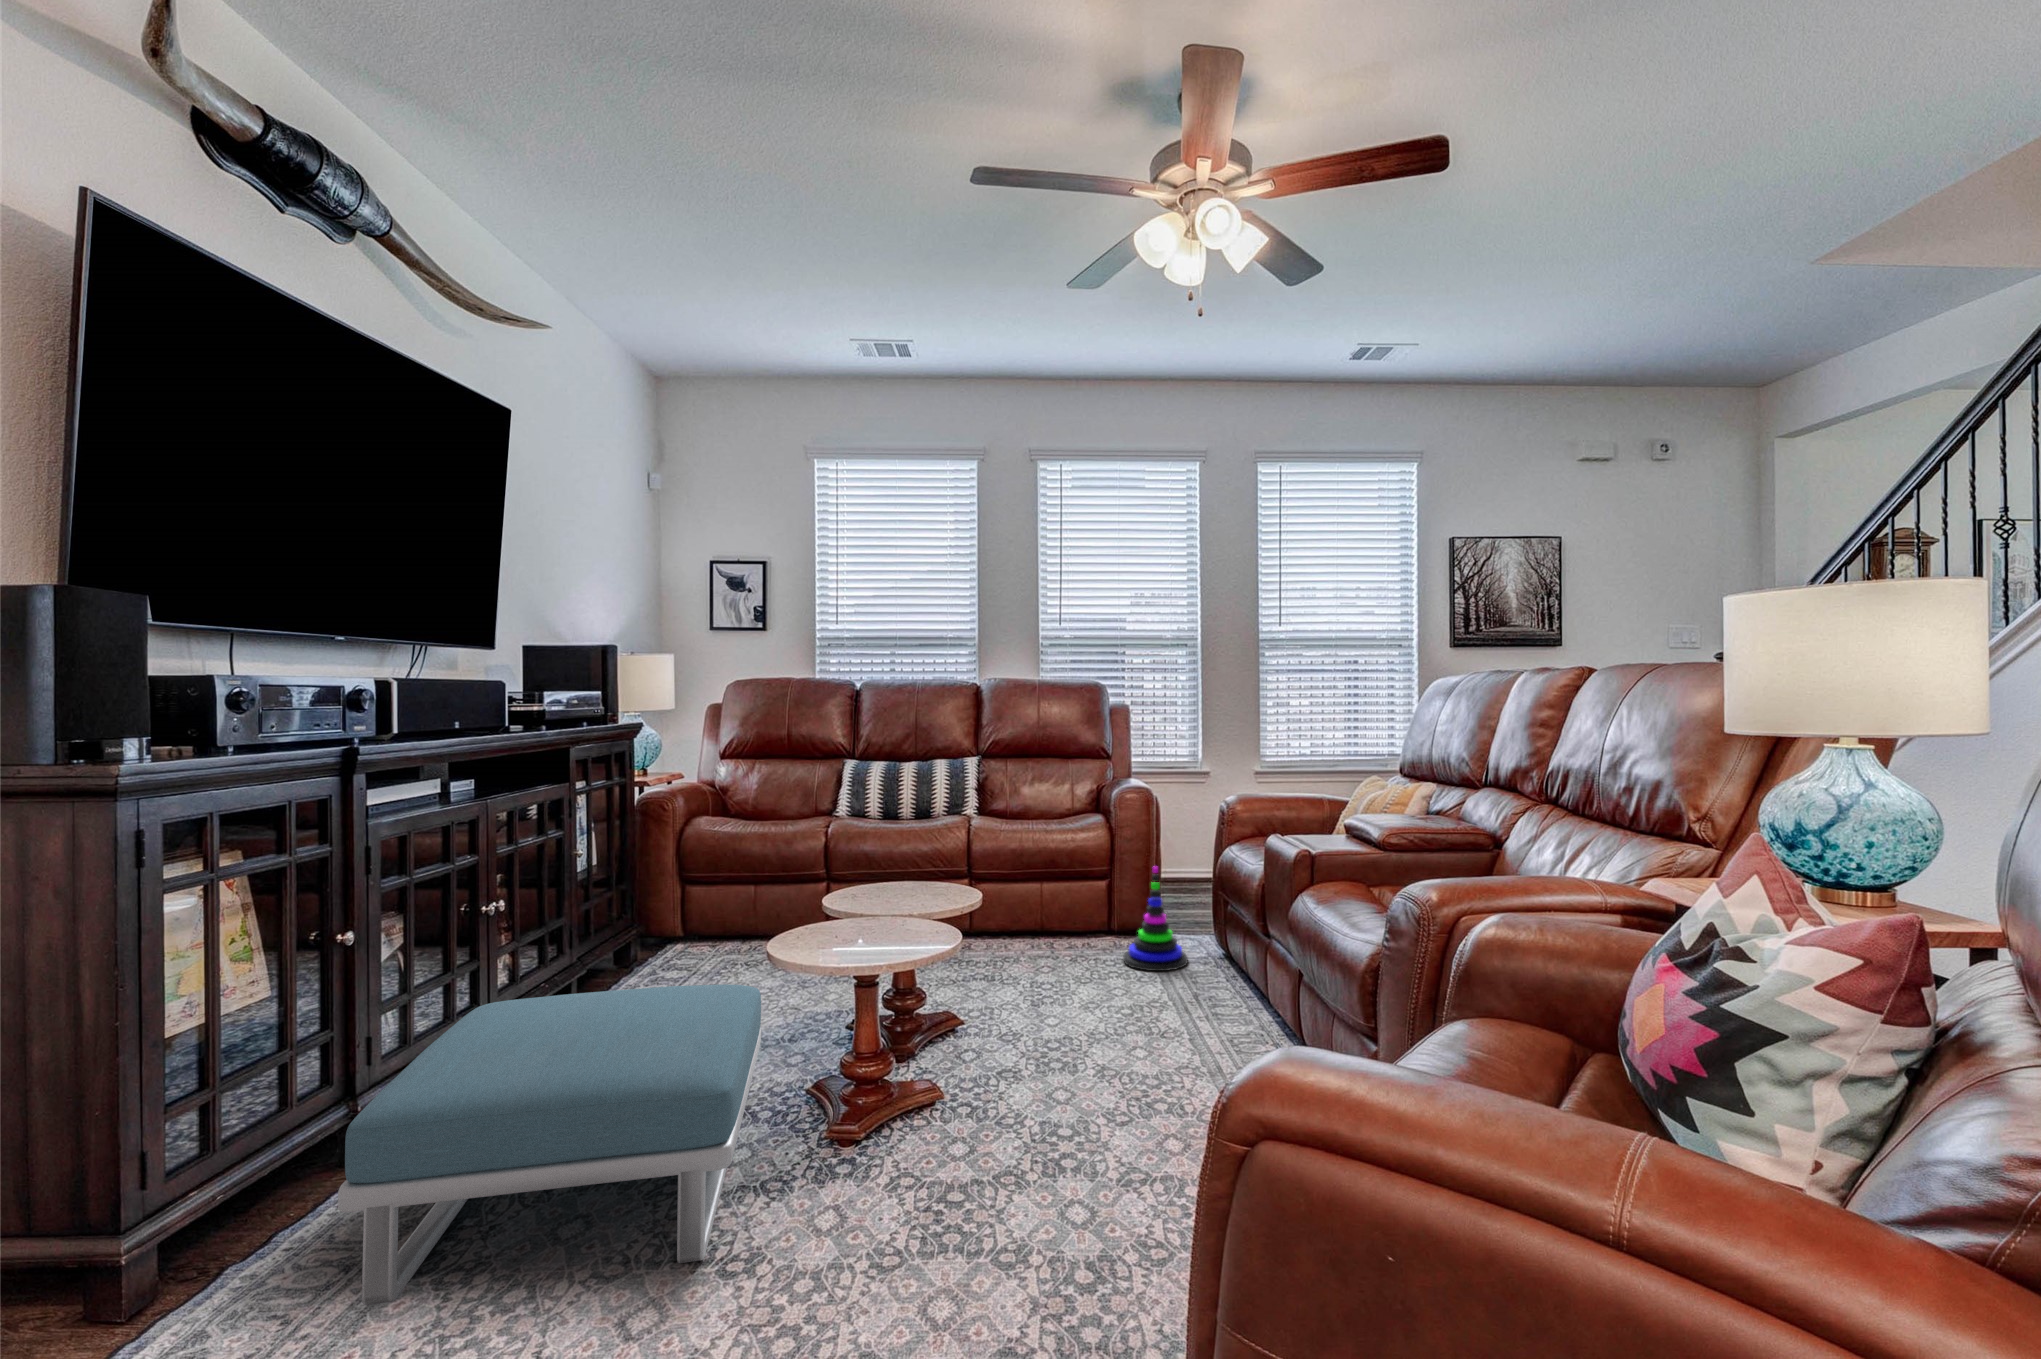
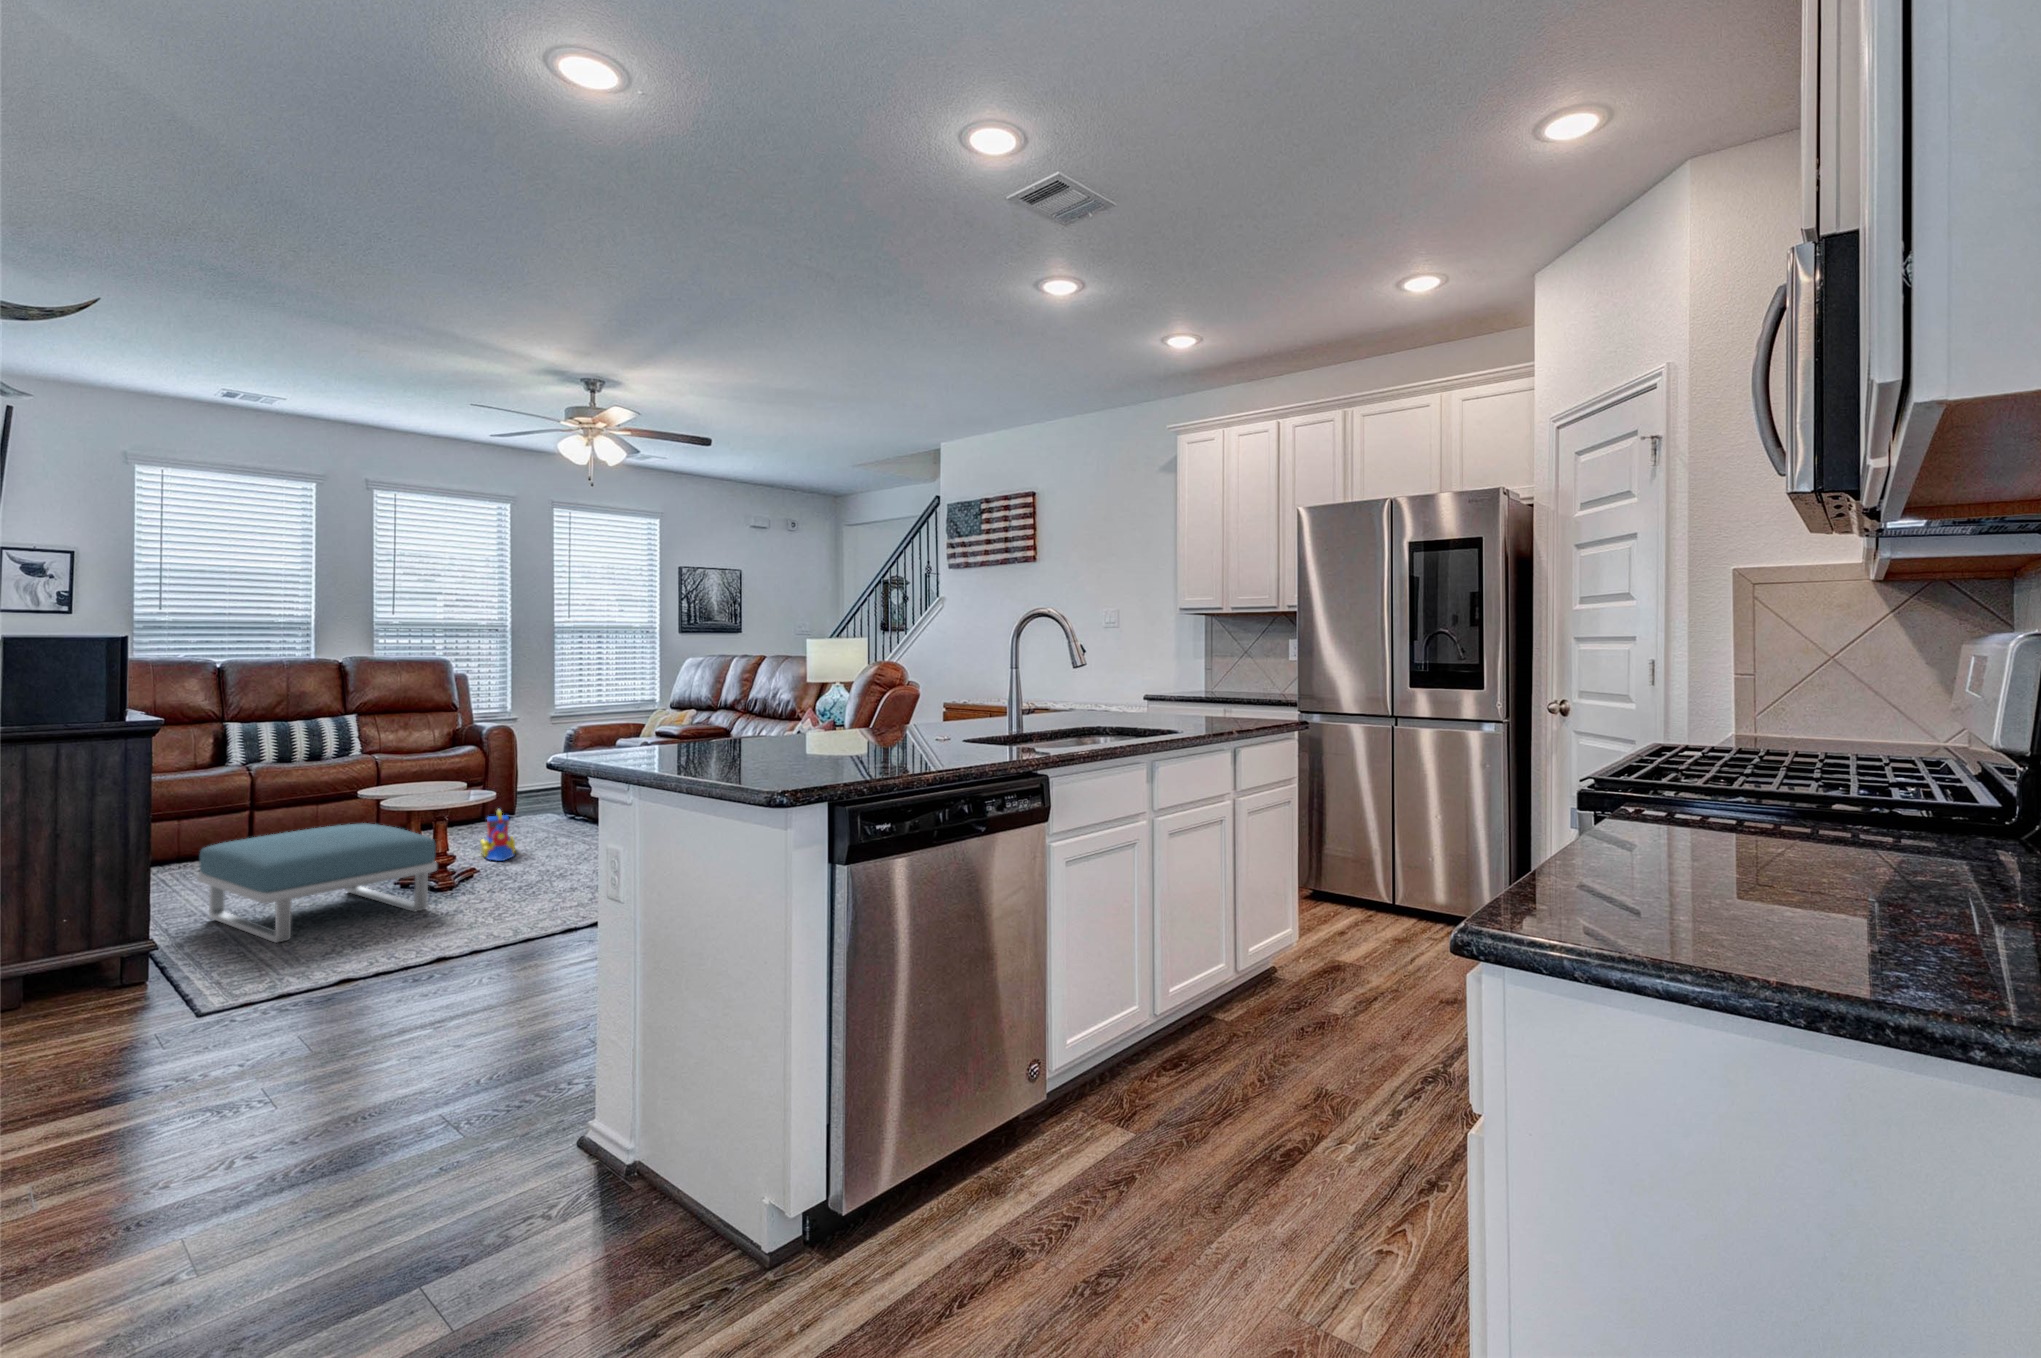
stacking toy: present [1123,867,1188,971] -> none [506,768,548,826]
toy train: none [996,962,1068,1084] -> present [480,809,515,861]

